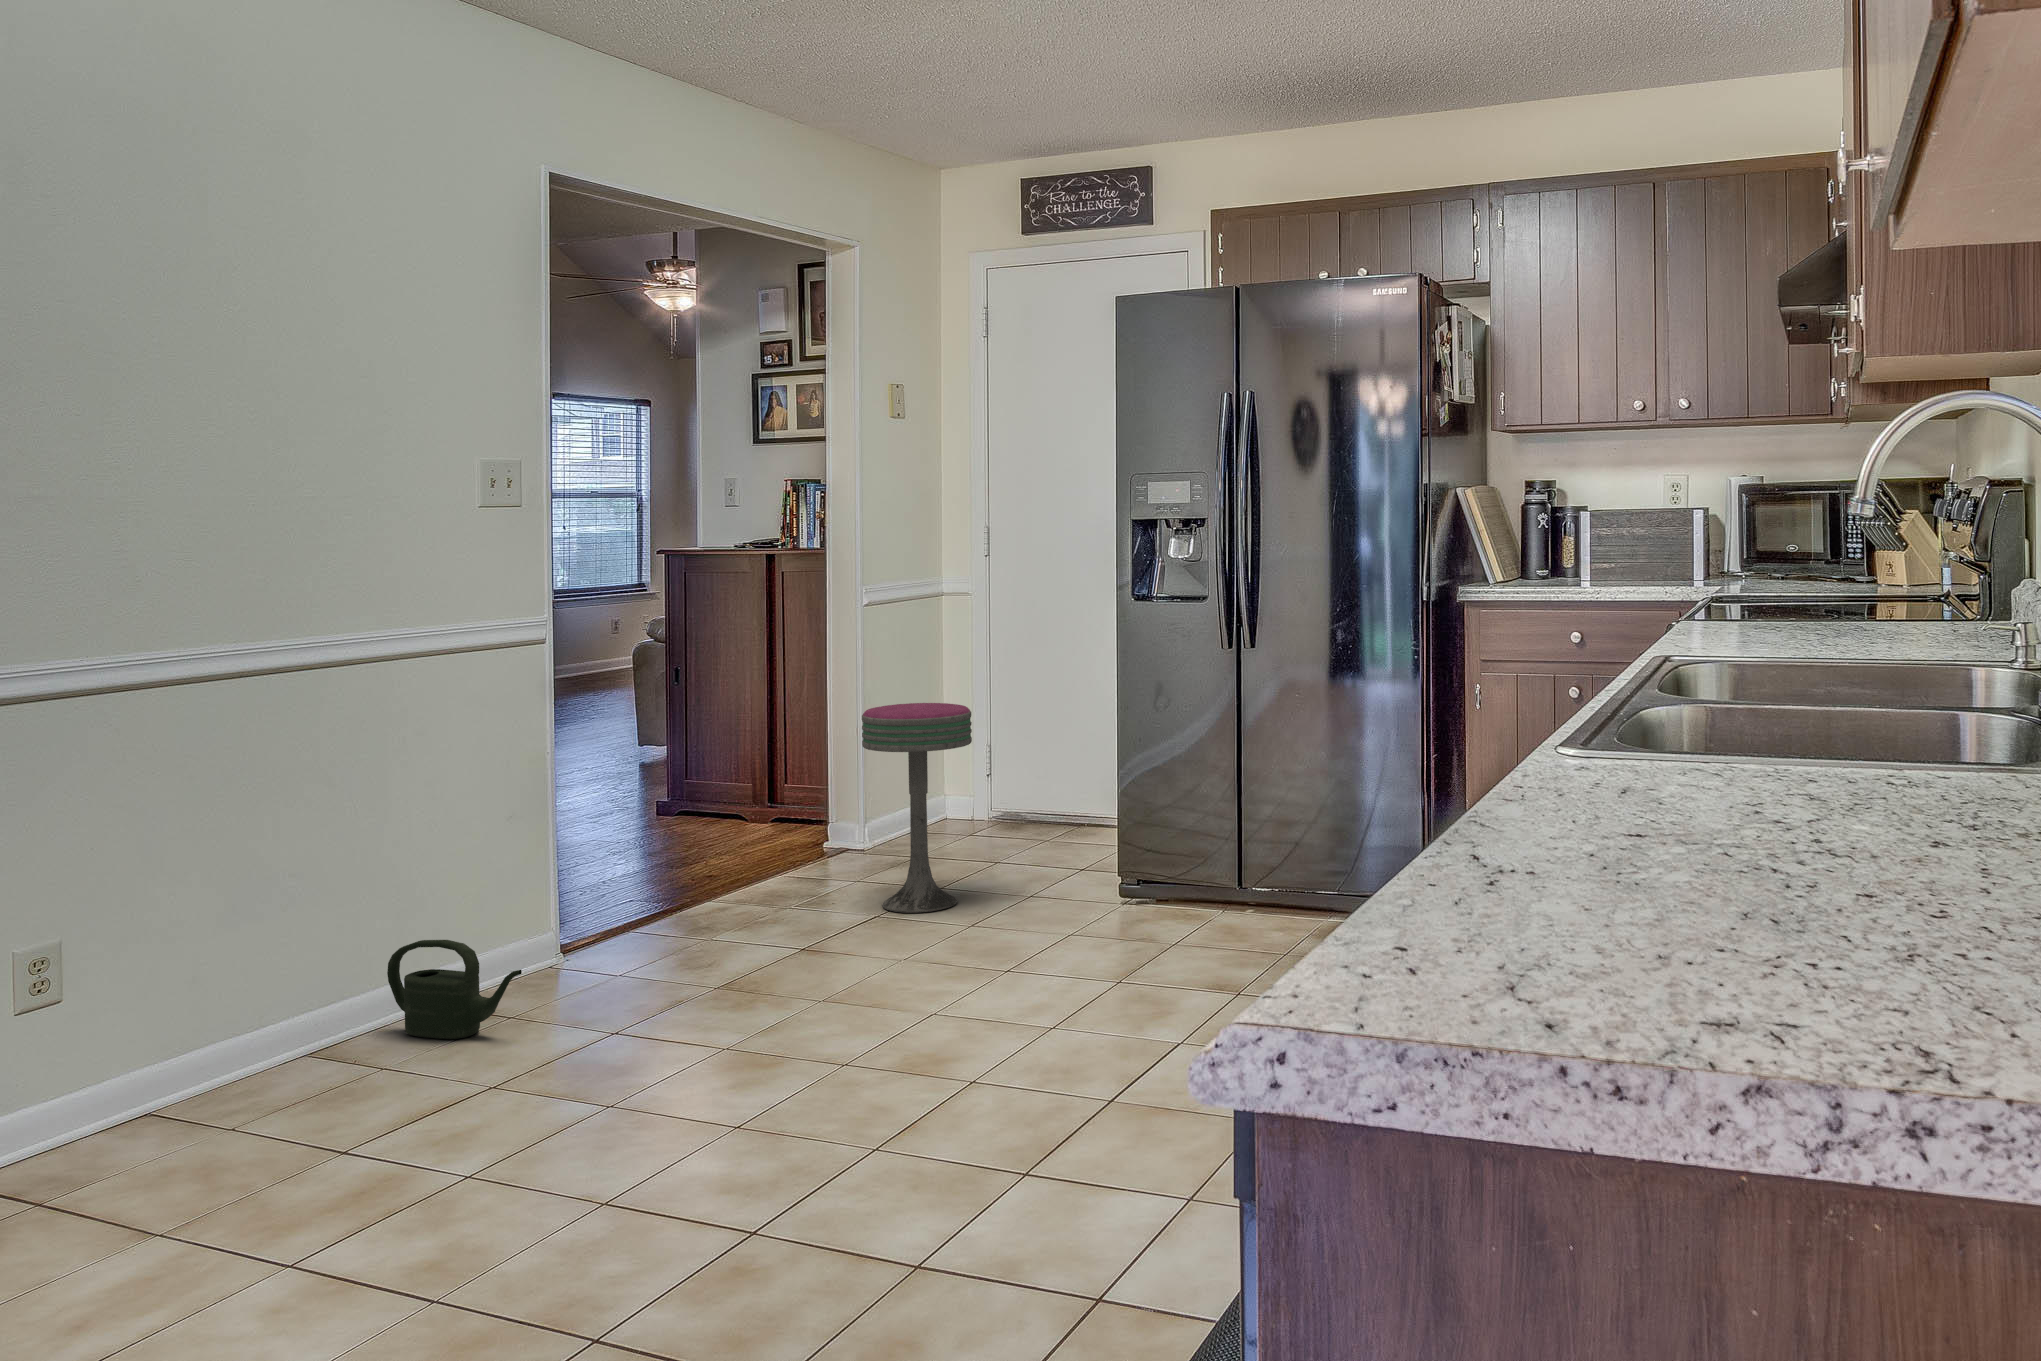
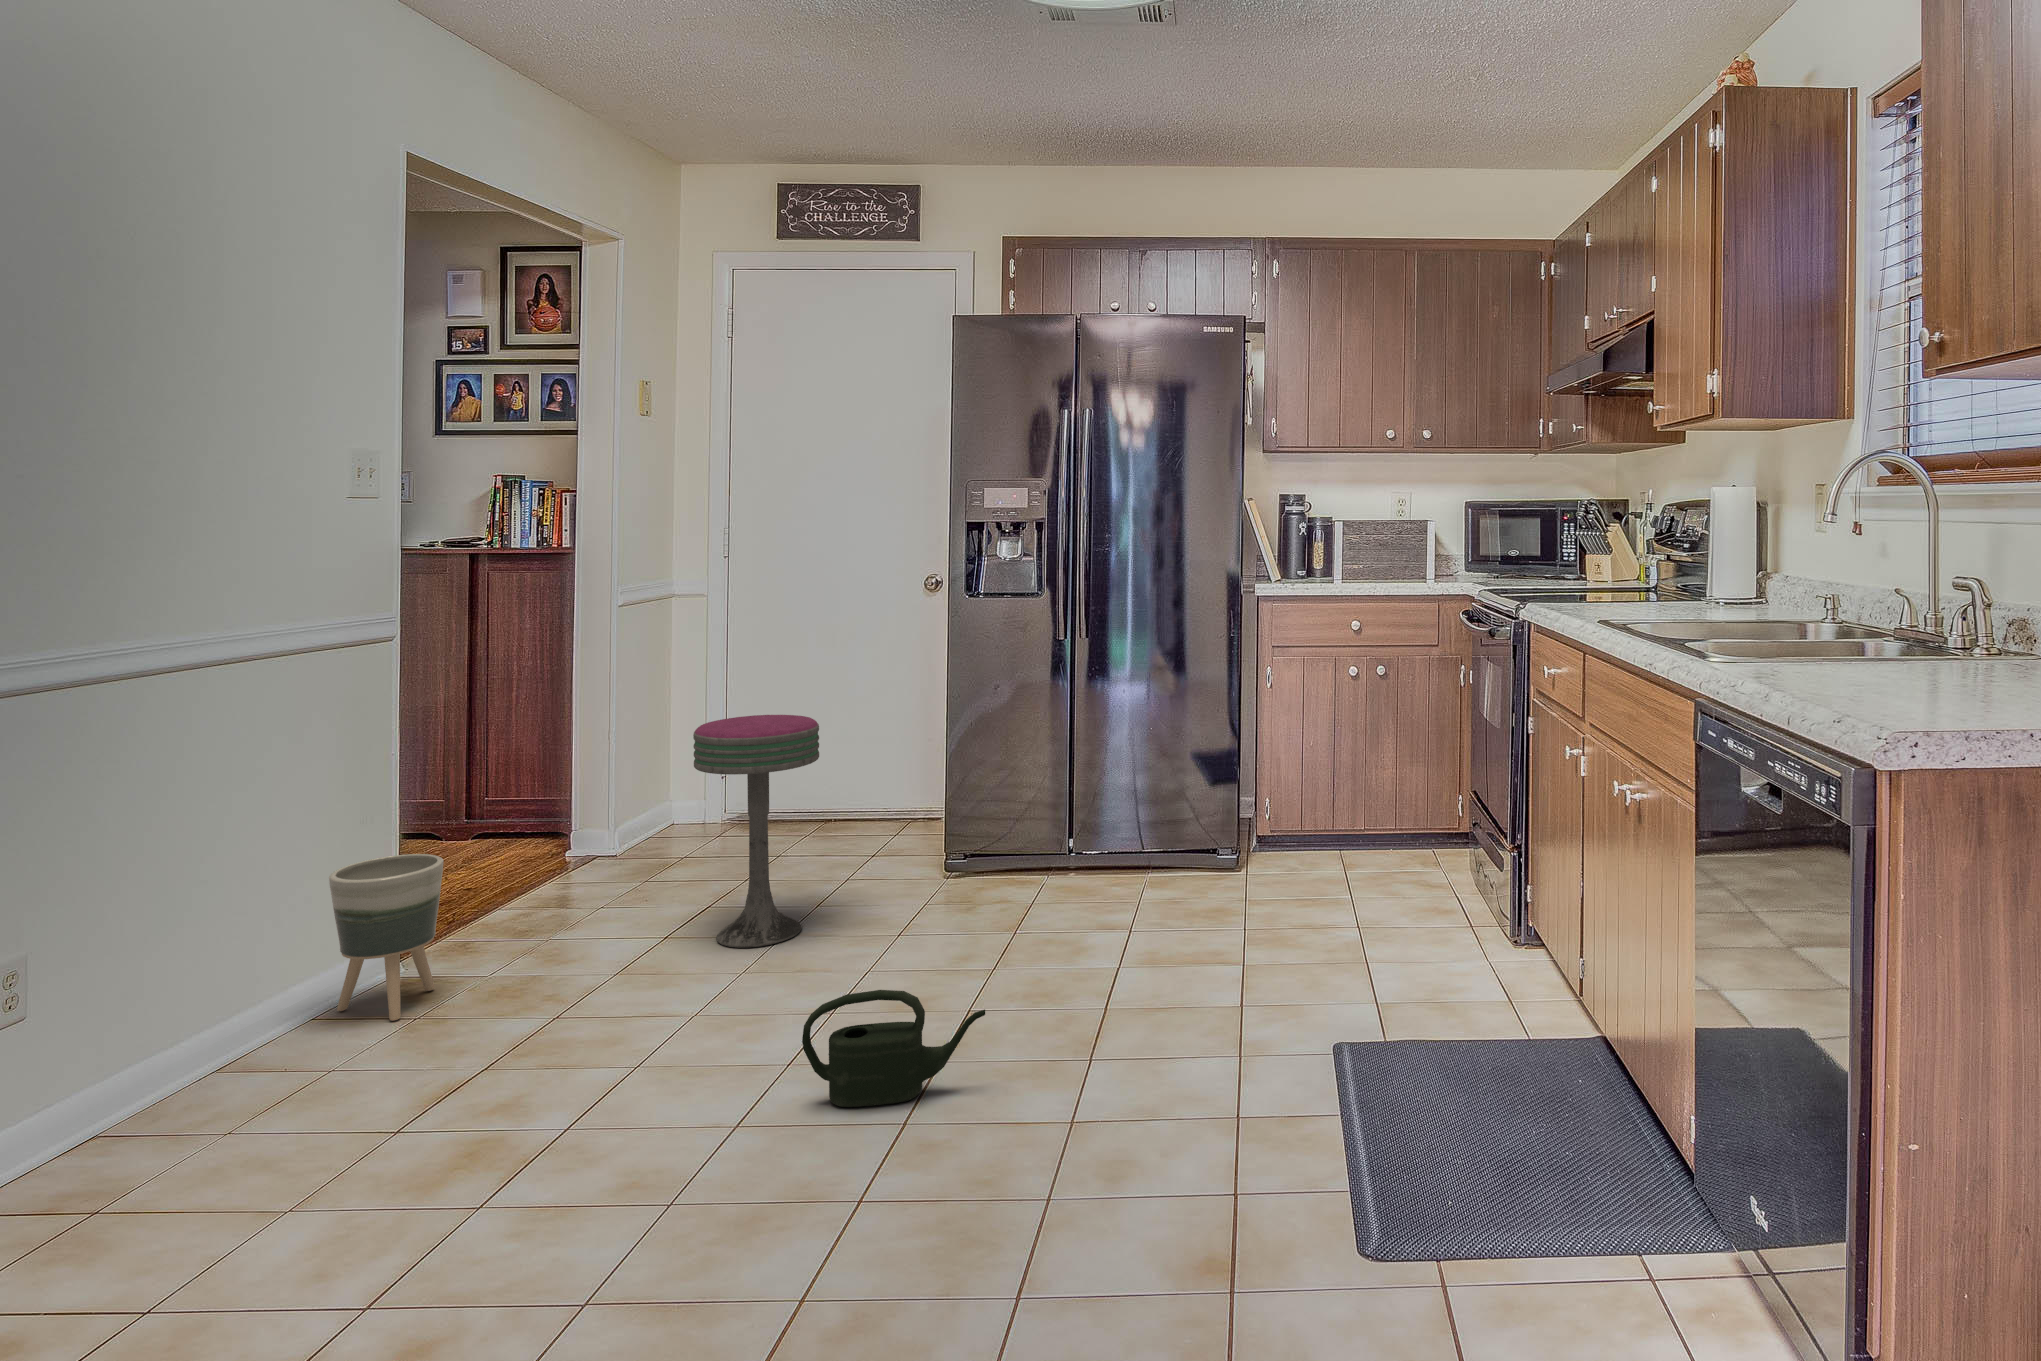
planter: none [589,798,668,926] -> present [329,854,444,1021]
watering can: present [387,940,522,1039] -> present [802,990,985,1107]

